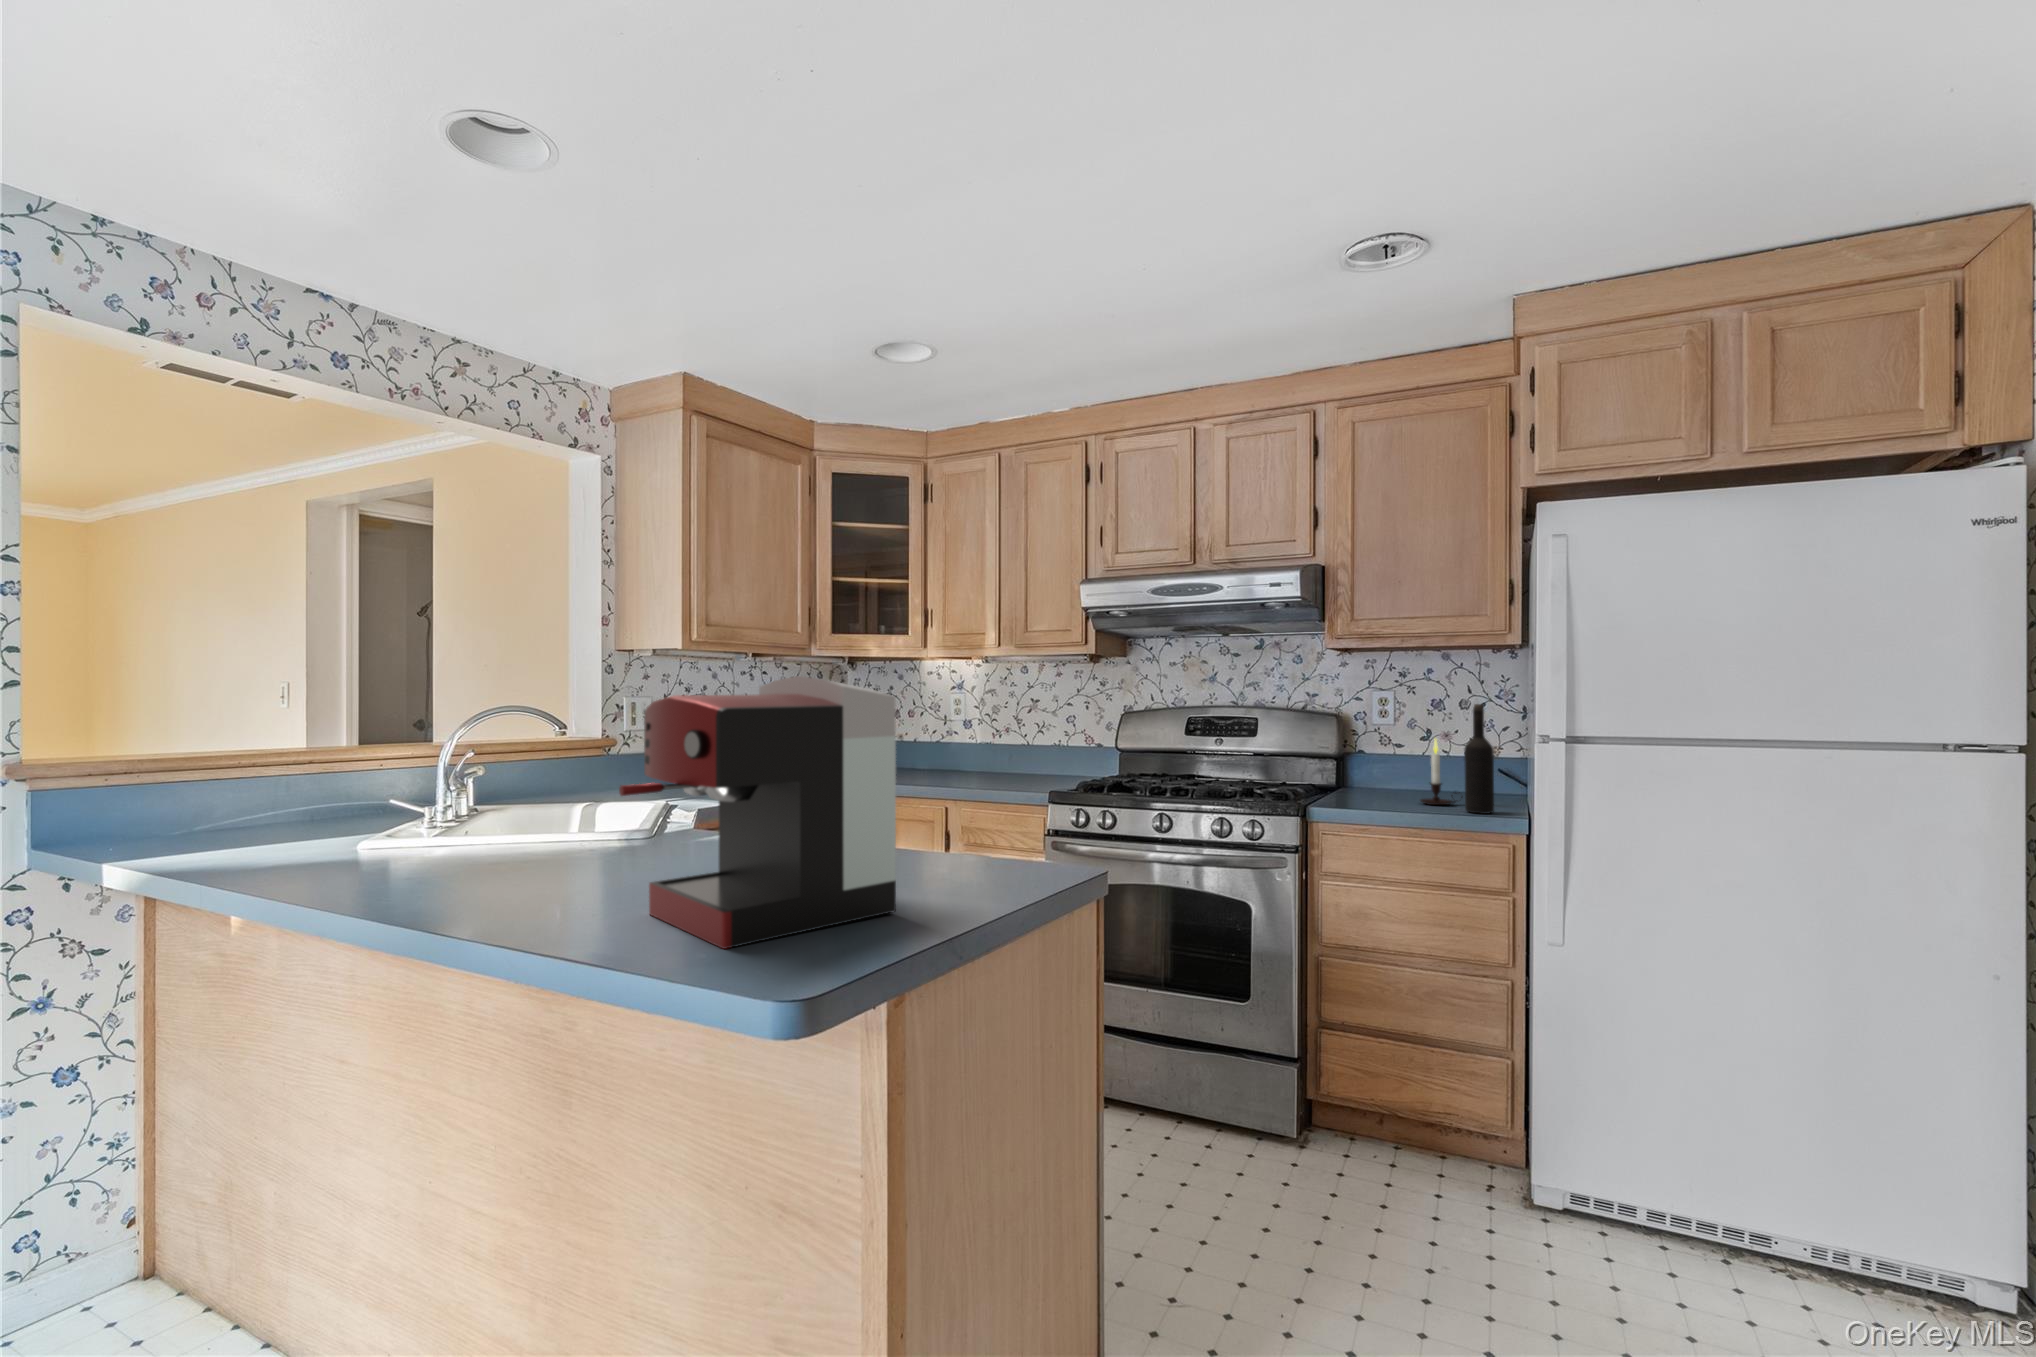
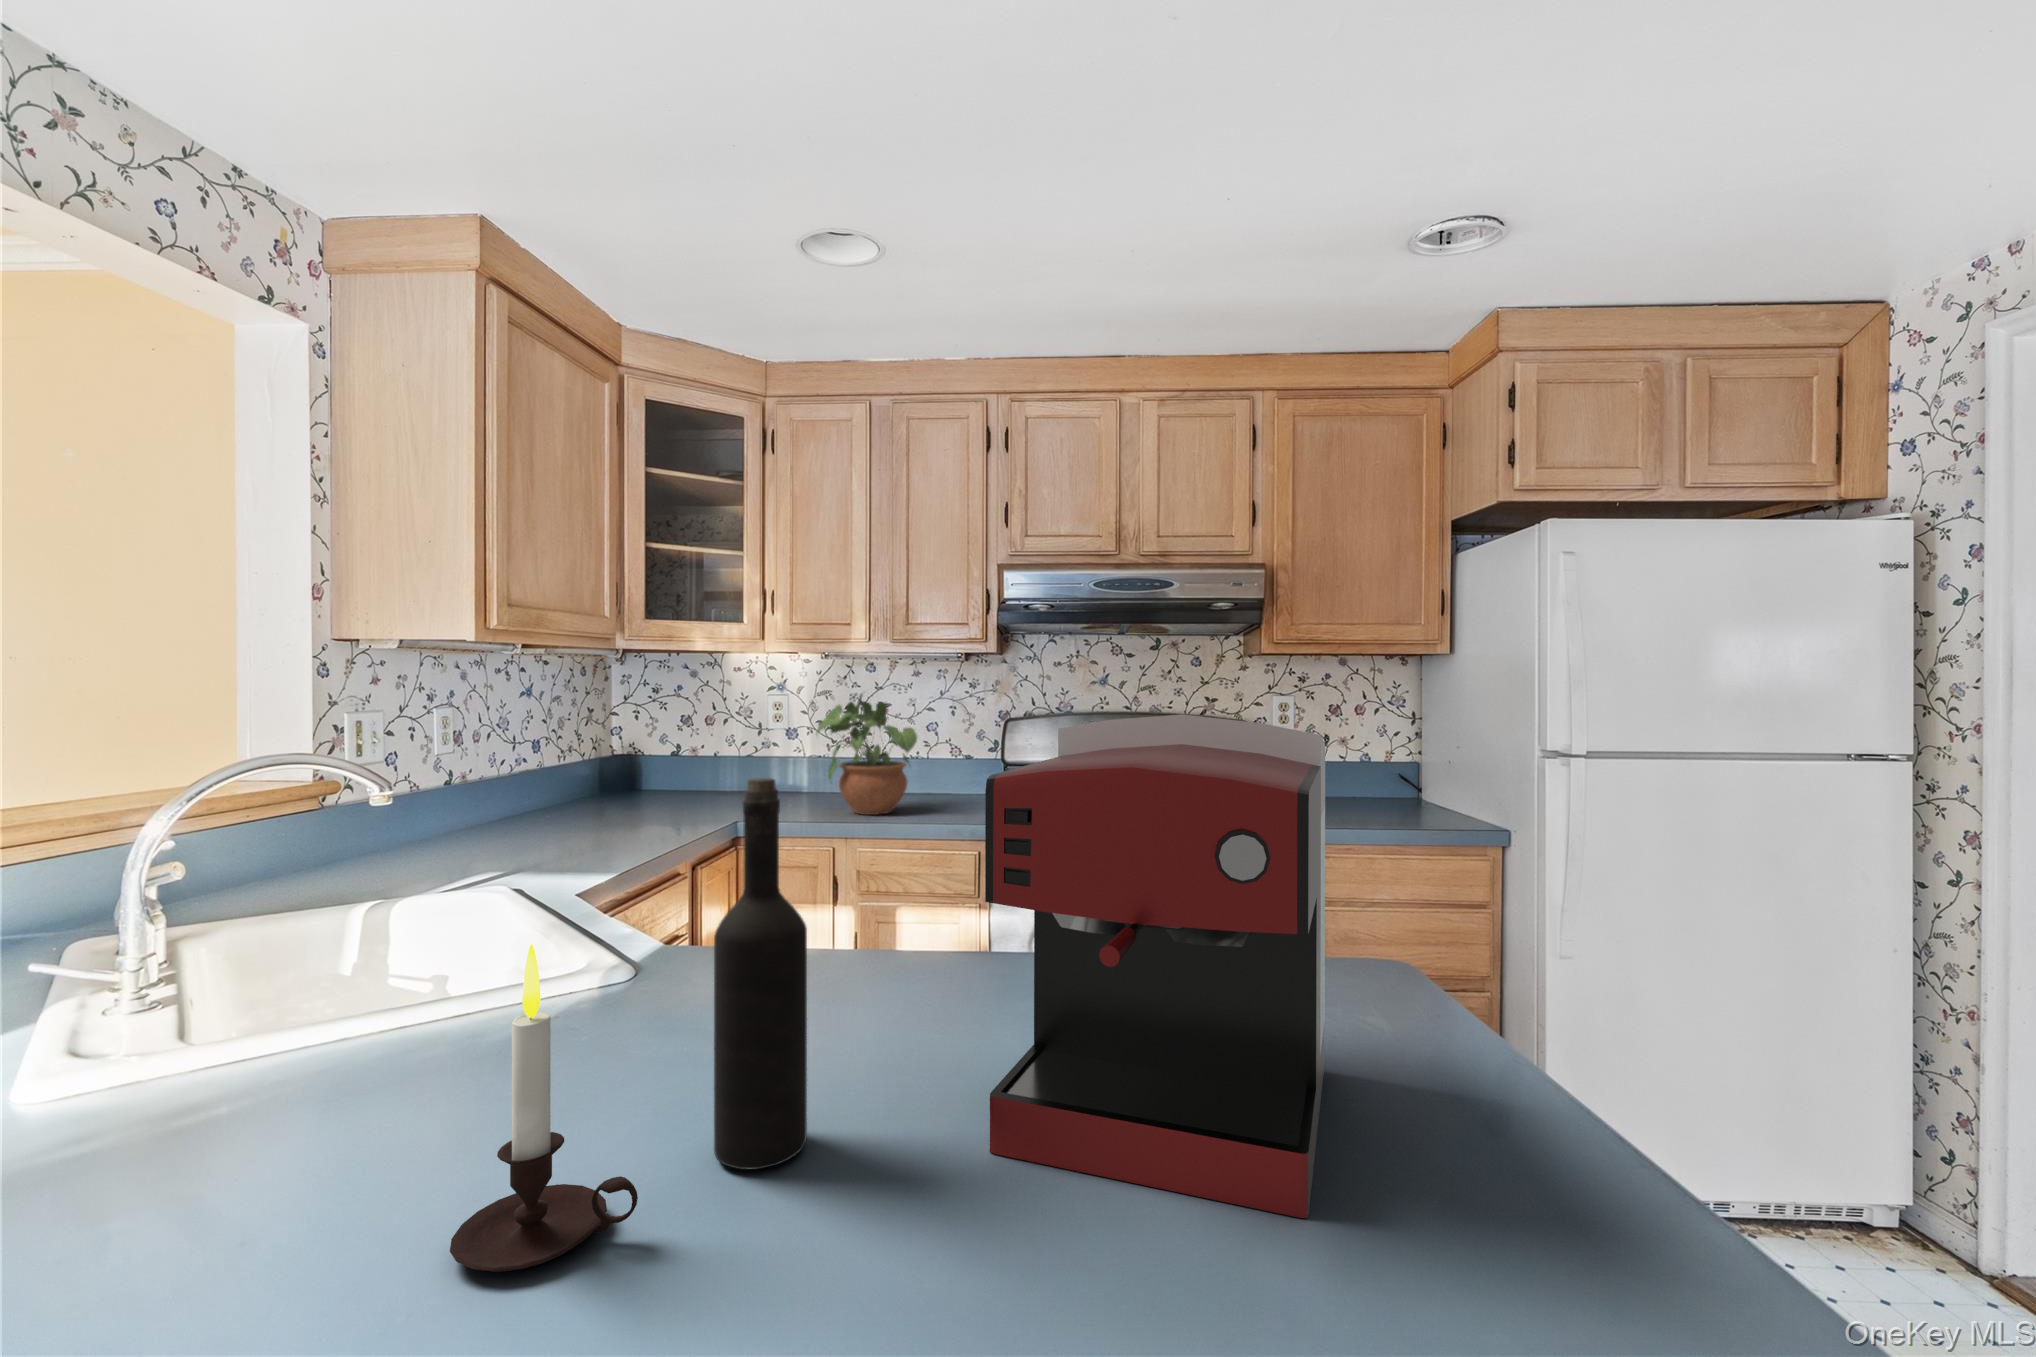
potted plant: none [944,686,1022,786] -> present [816,694,917,815]
wine bottle: present [1464,704,1494,814] -> present [714,778,807,1170]
candle: present [1420,740,1462,805] -> present [450,944,638,1272]

